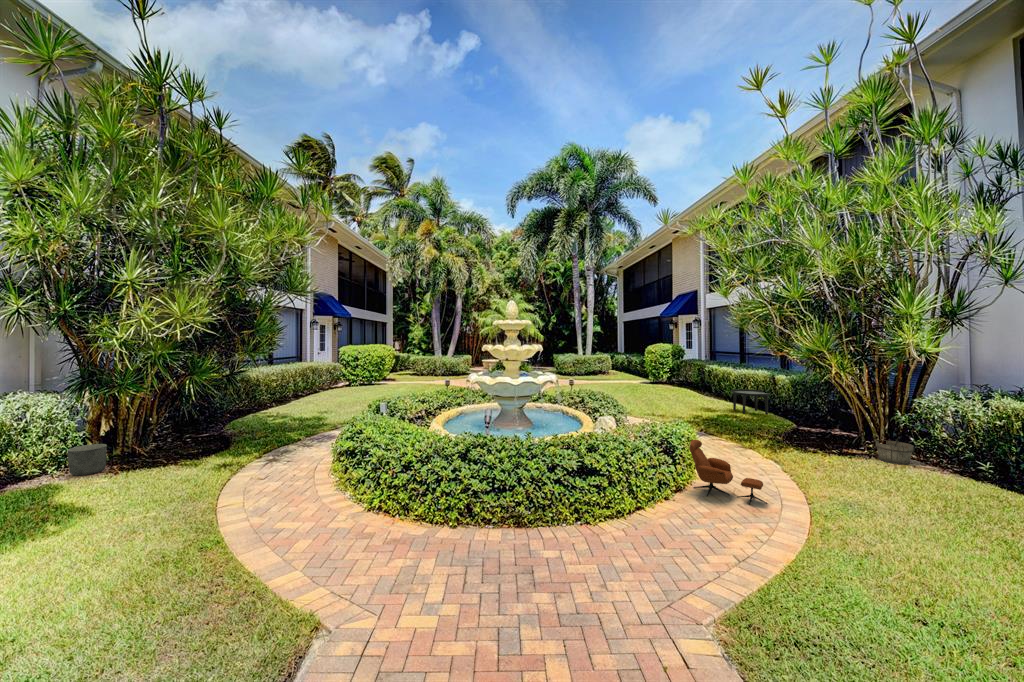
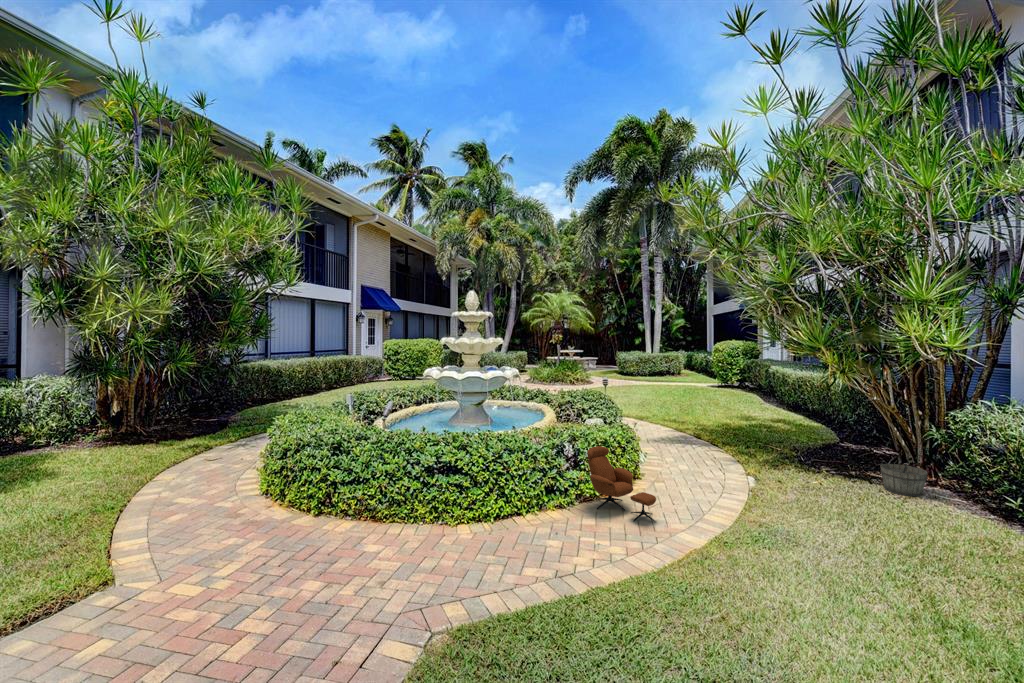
round table: present [731,389,770,414] -> none [770,395,820,427]
planter: present [68,444,107,476] -> none [88,421,118,446]

